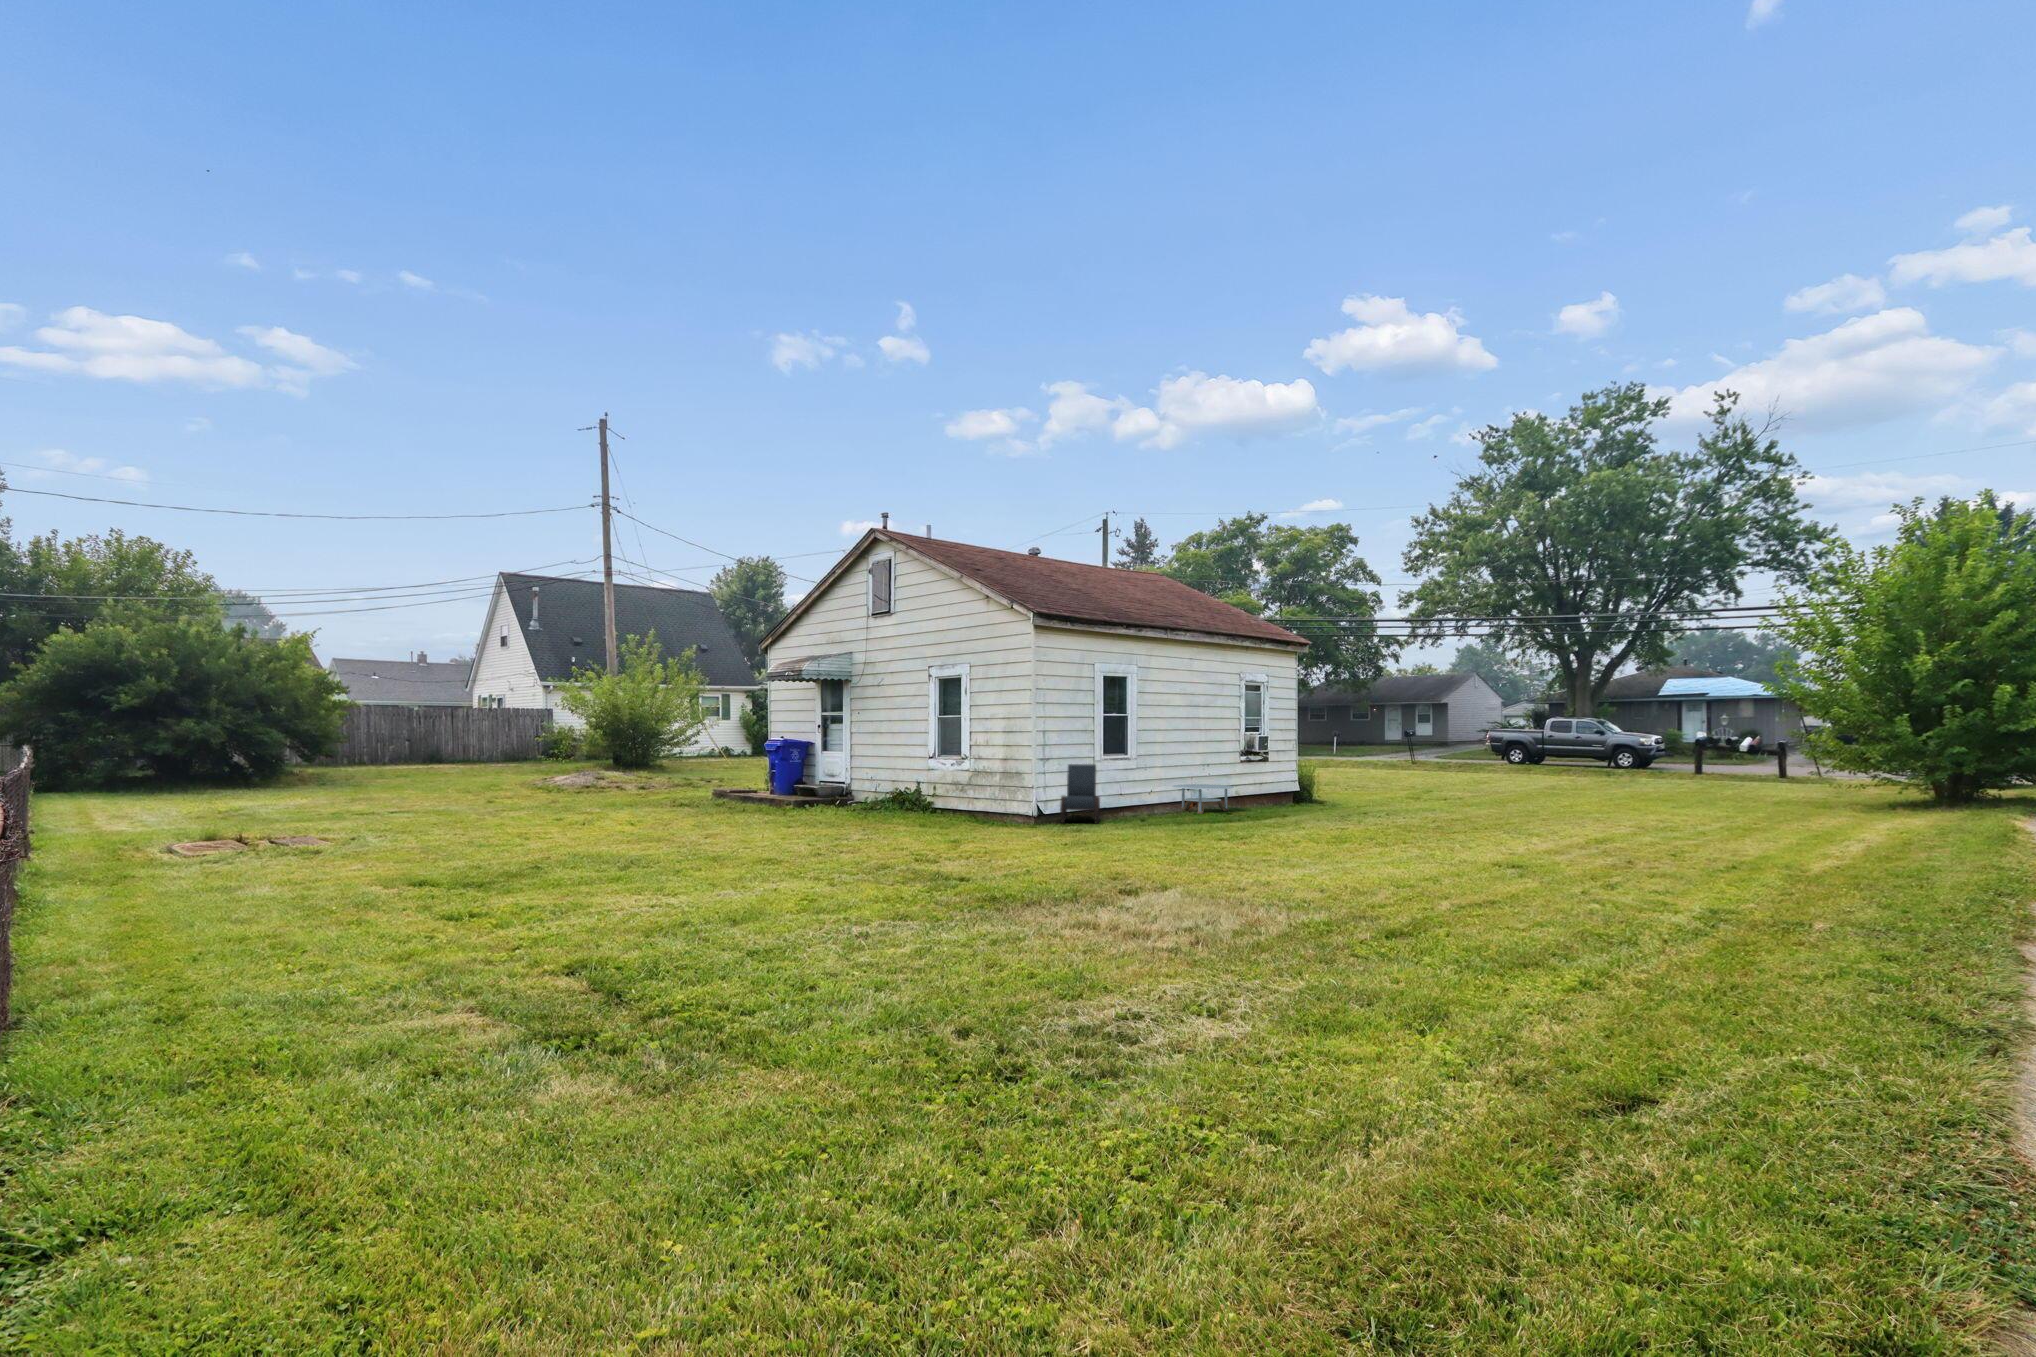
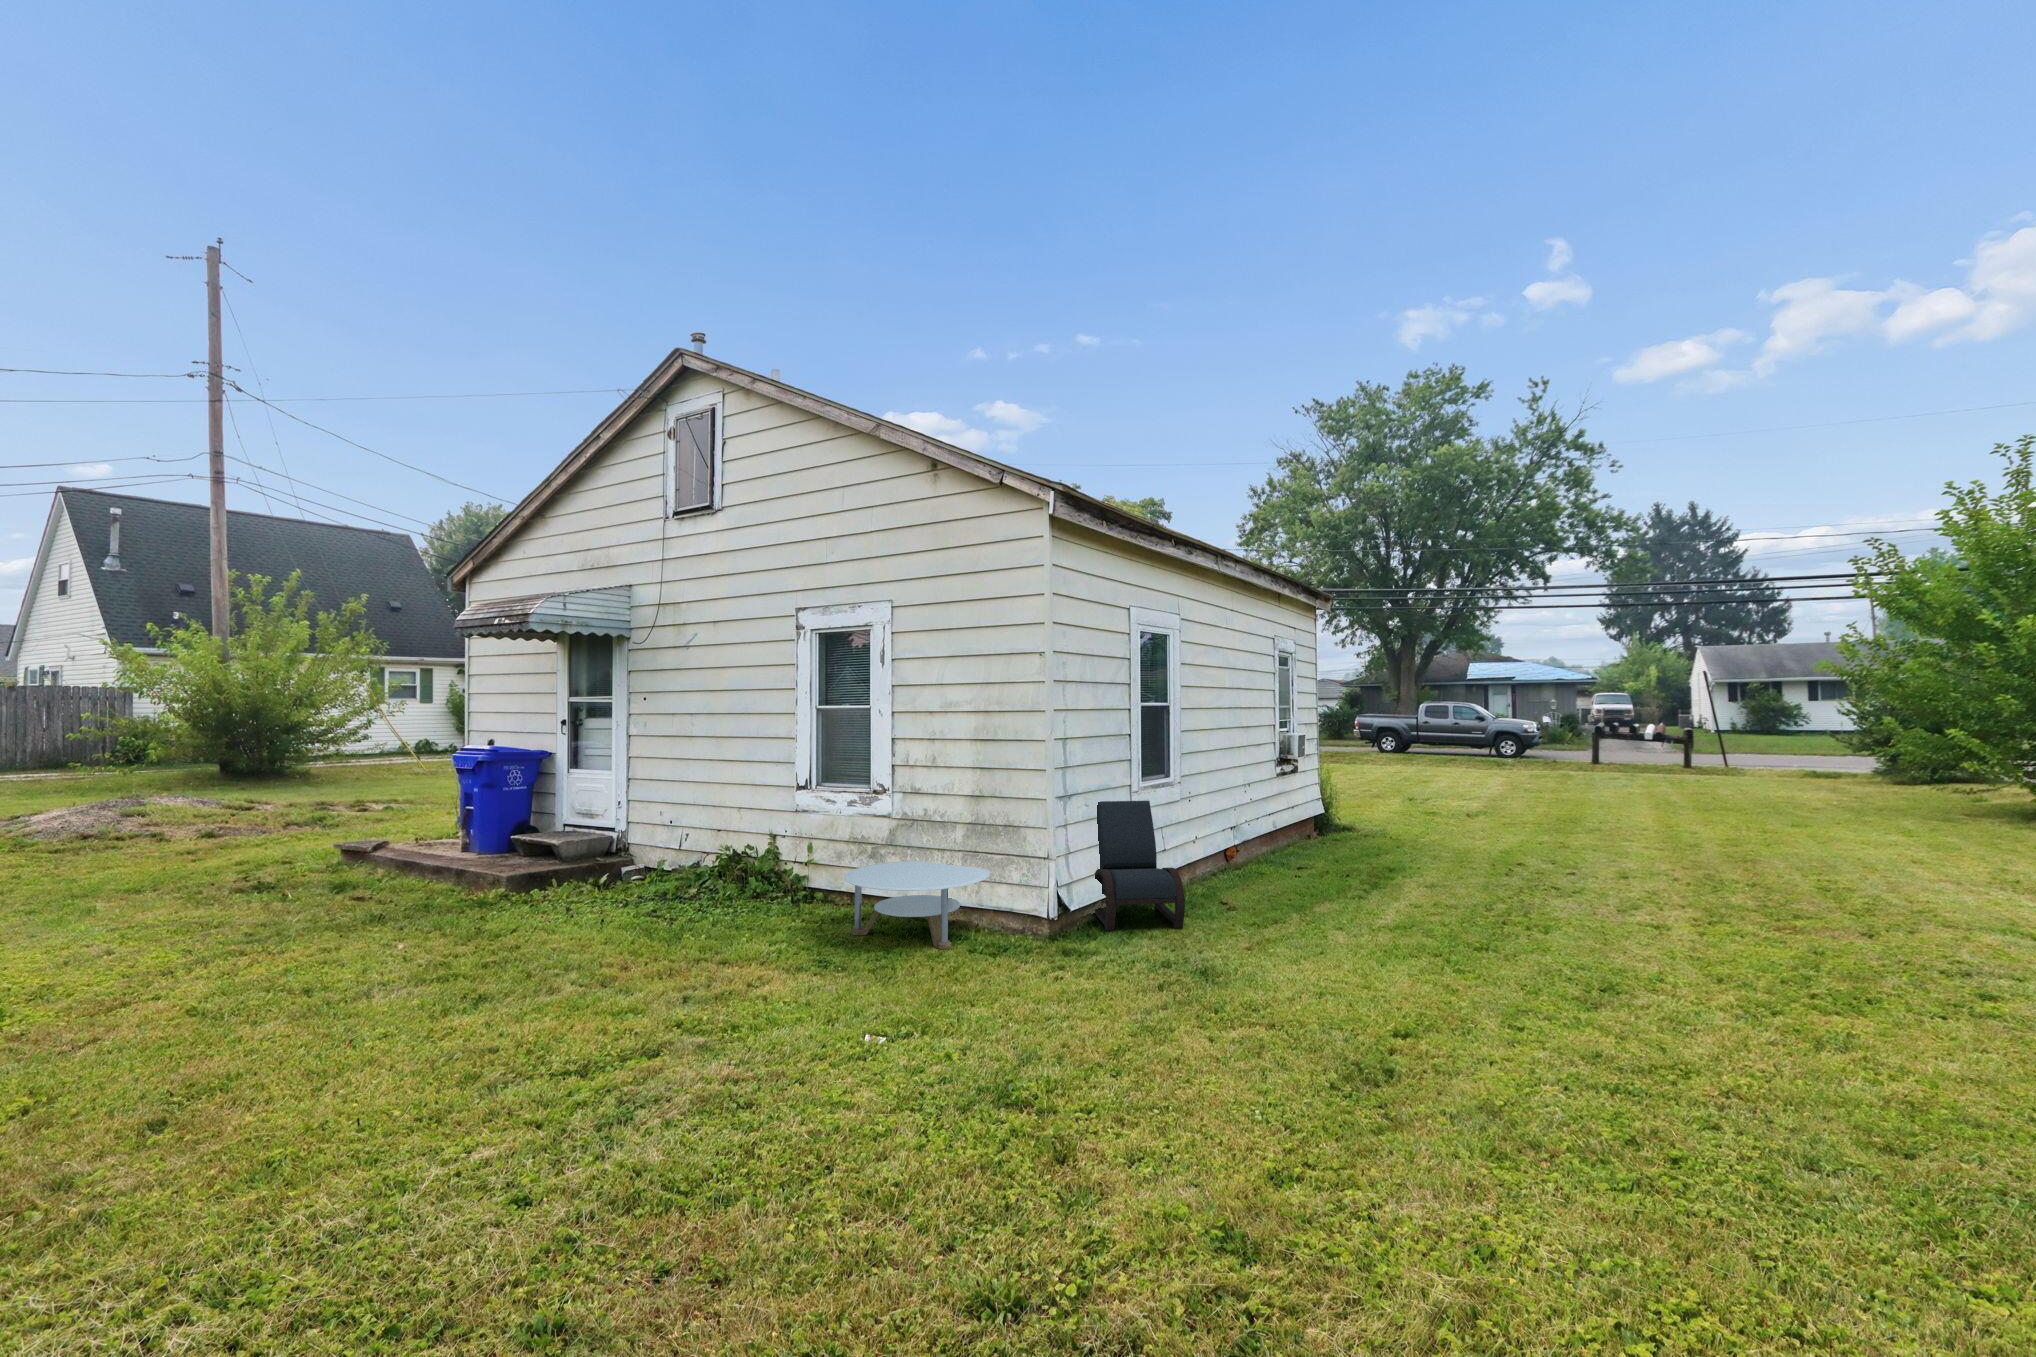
round table: present [1173,784,1234,814] -> present [844,861,990,949]

